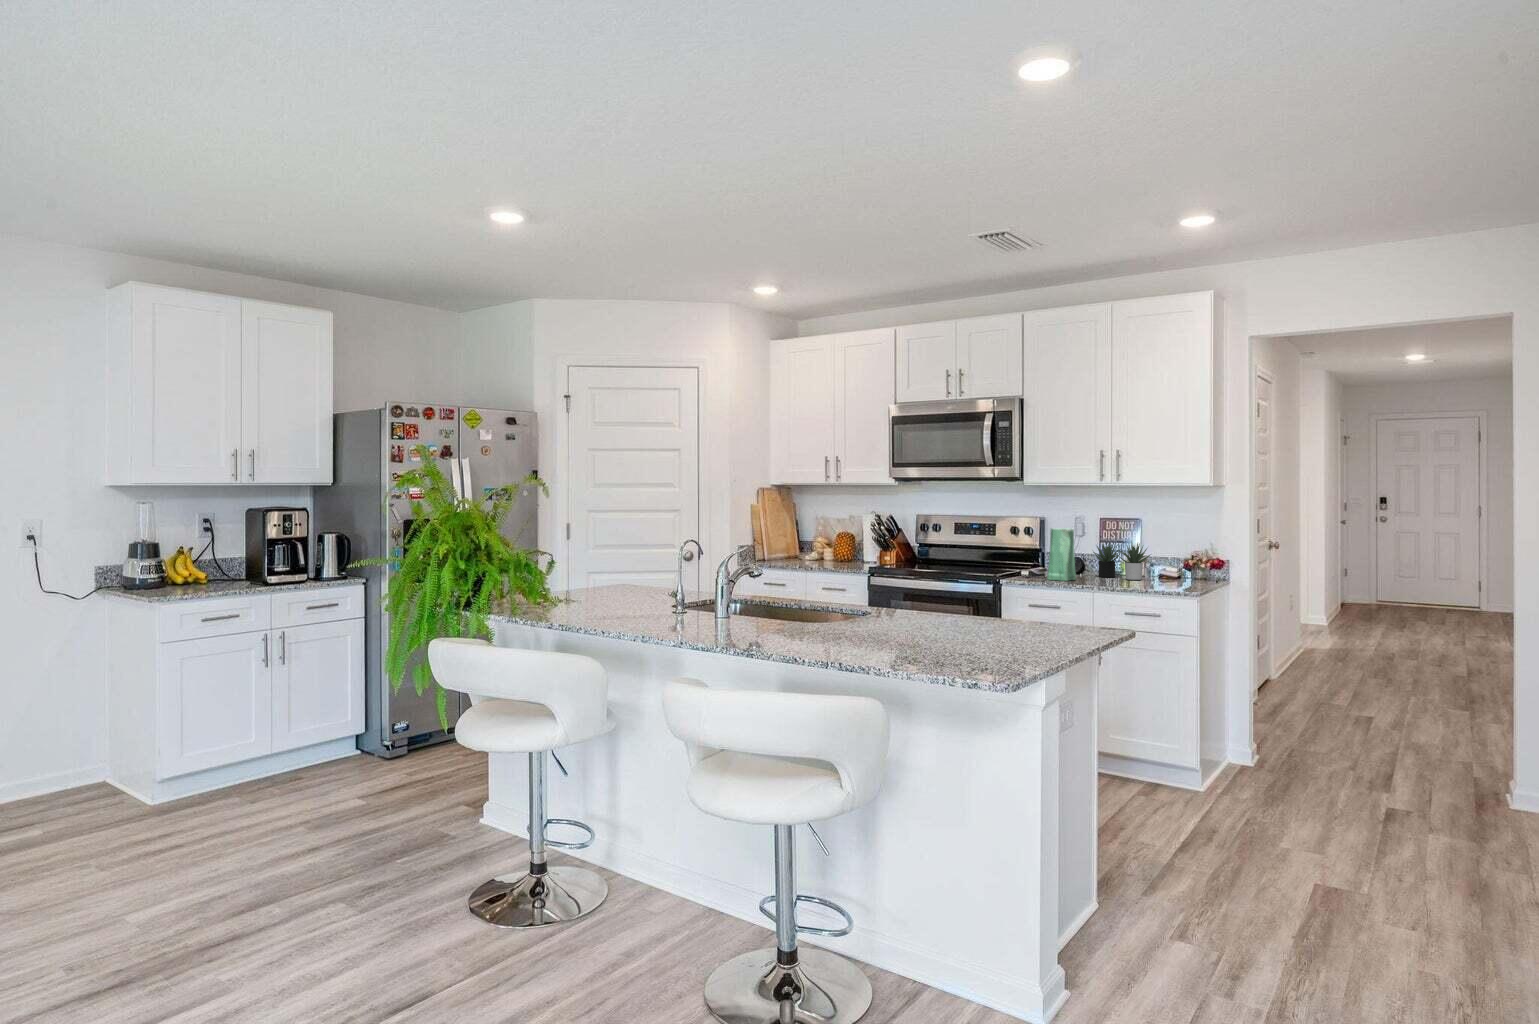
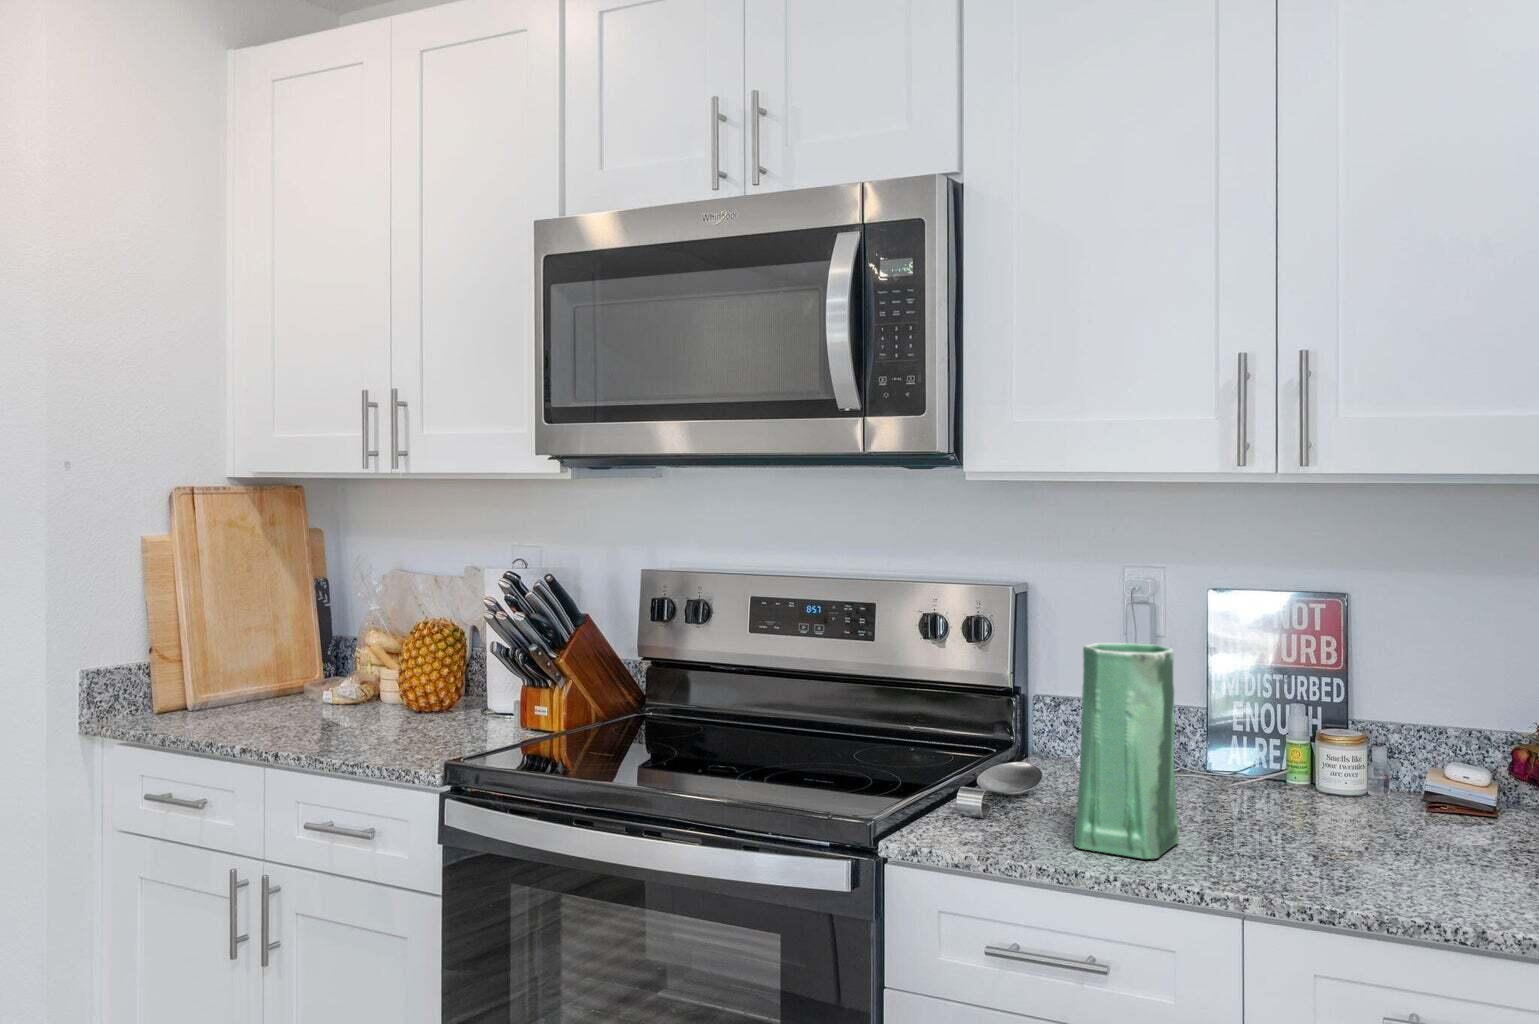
succulent plant: present [1093,543,1150,580] -> none [1198,674,1442,831]

